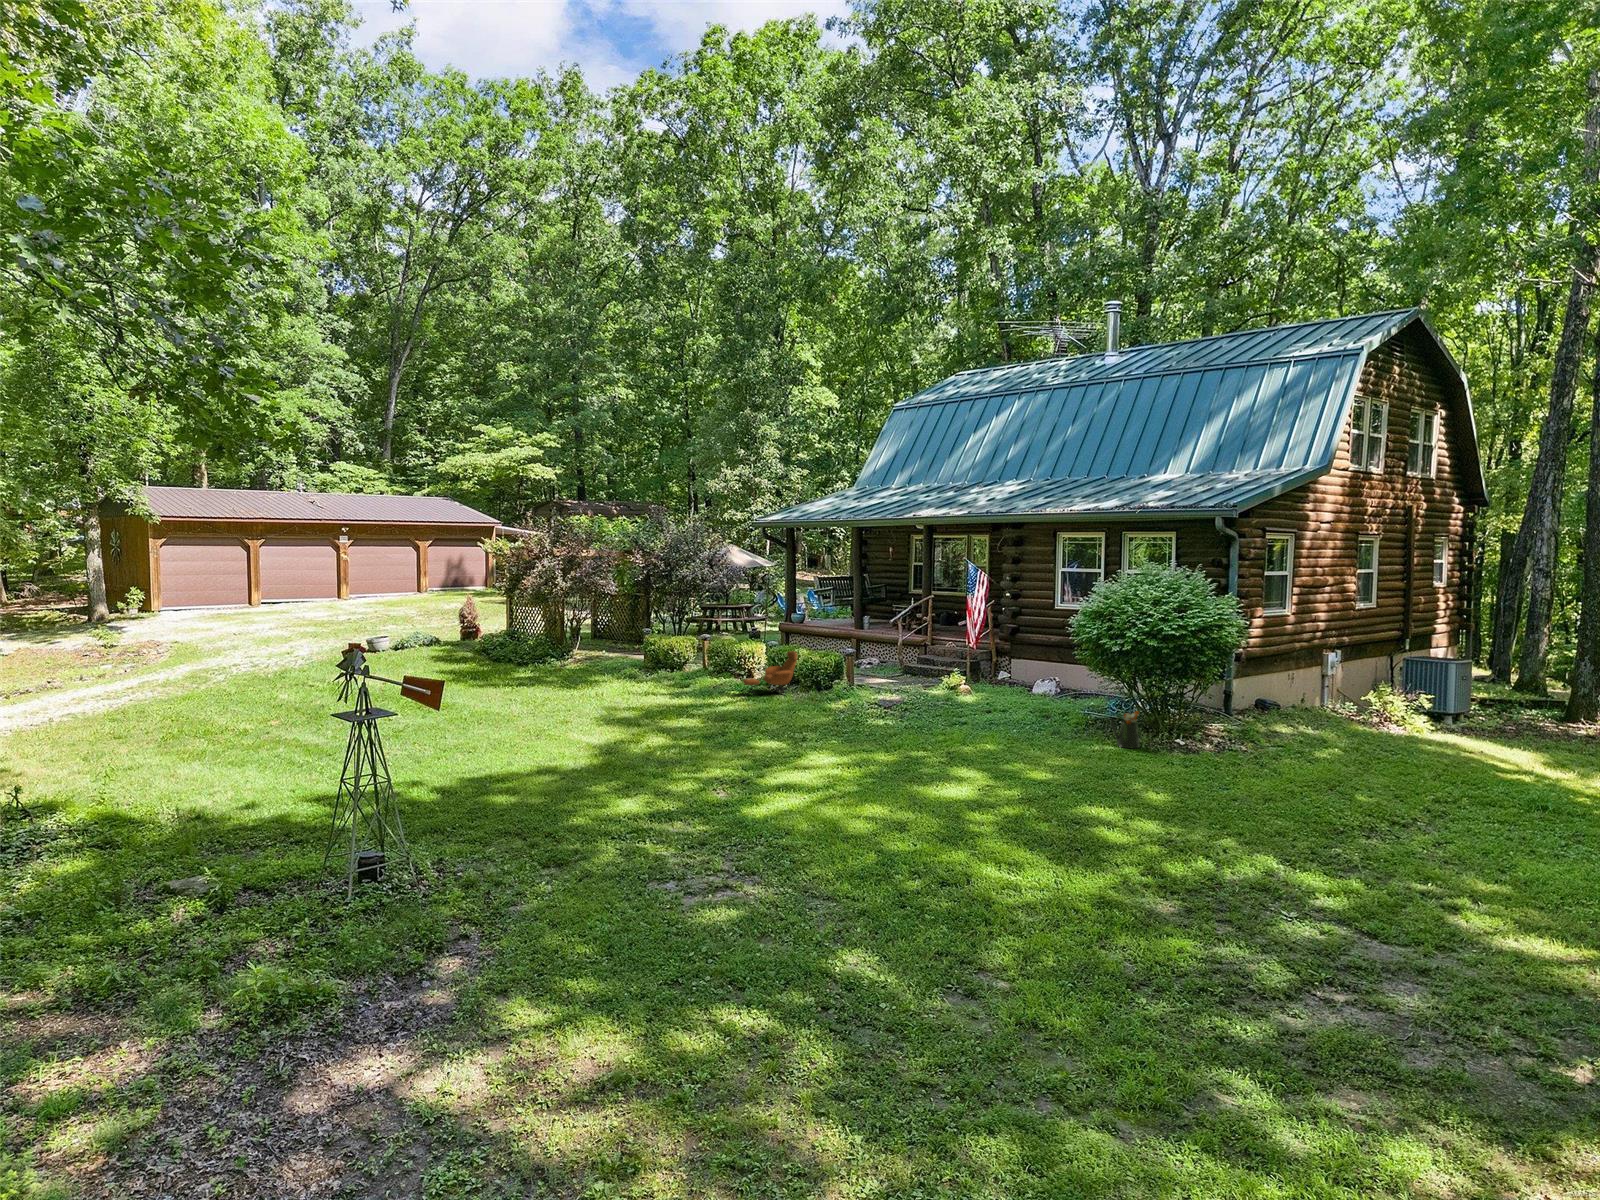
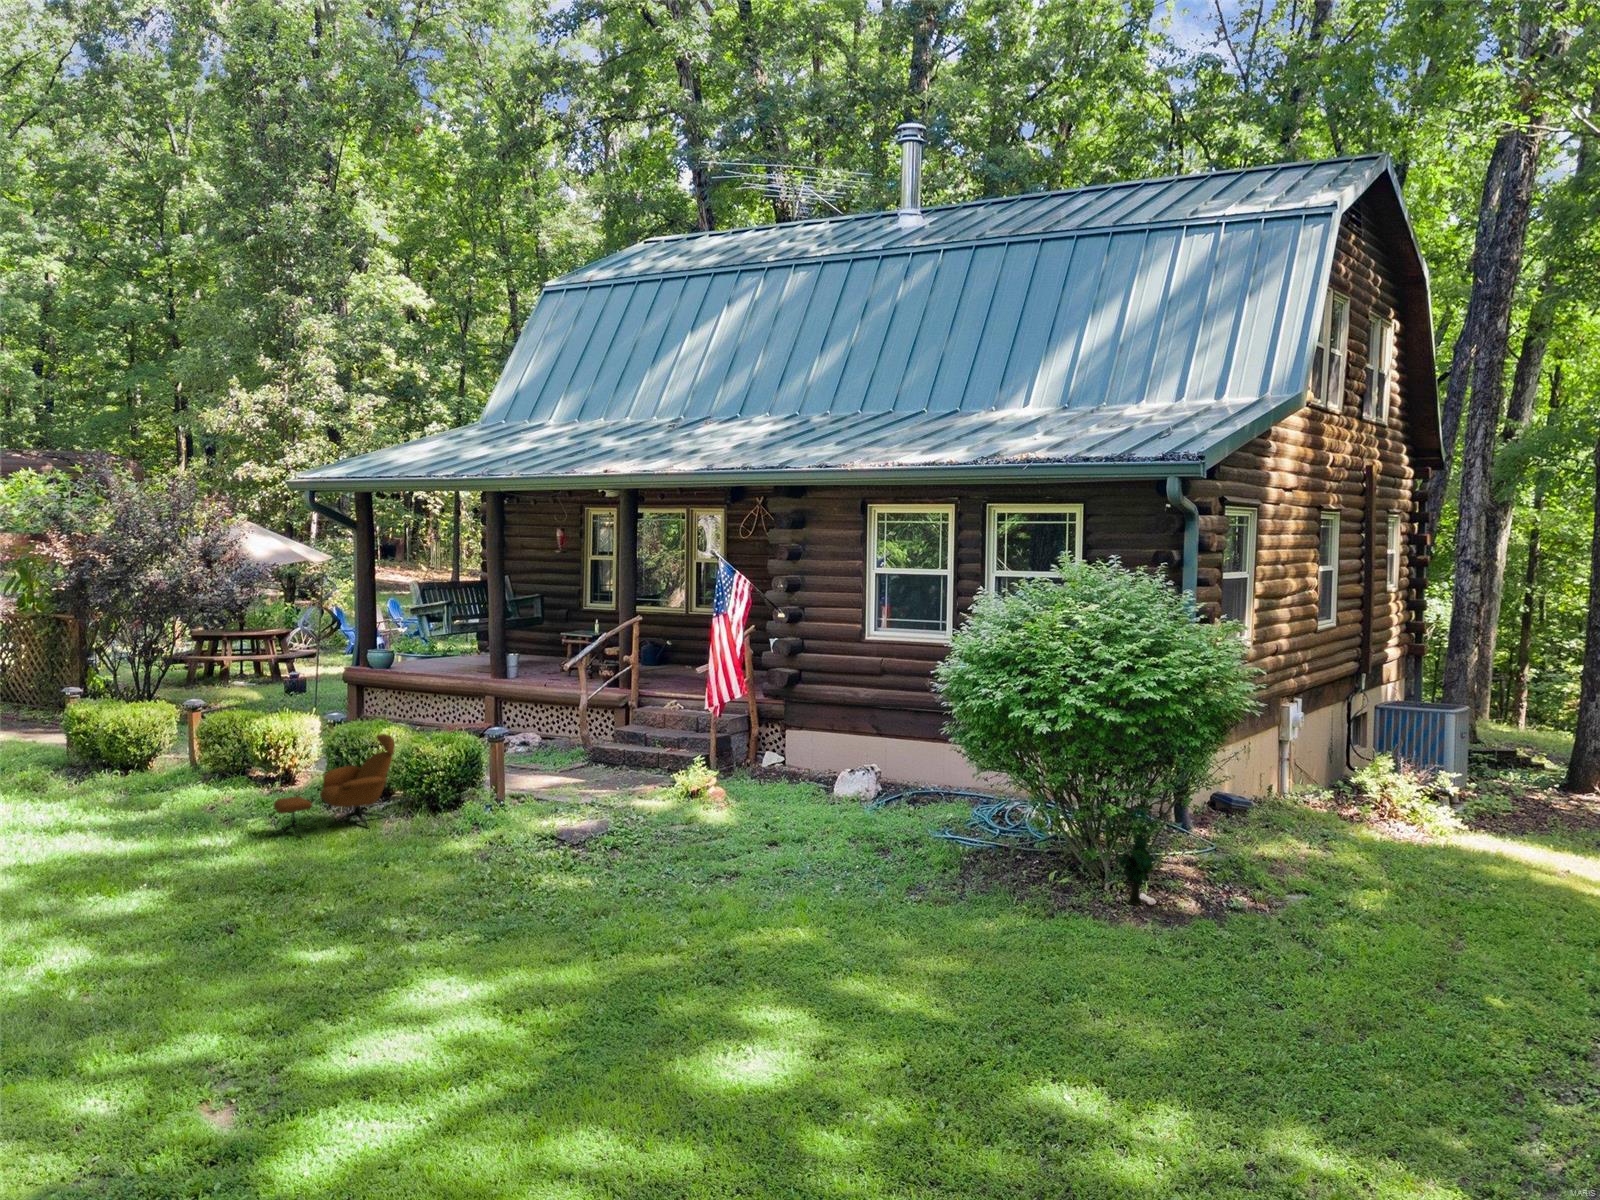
decorative plant: none [1163,710,1189,752] -> present [1116,830,1158,905]
watering can: present [1111,711,1140,748] -> none [1025,832,1084,906]

